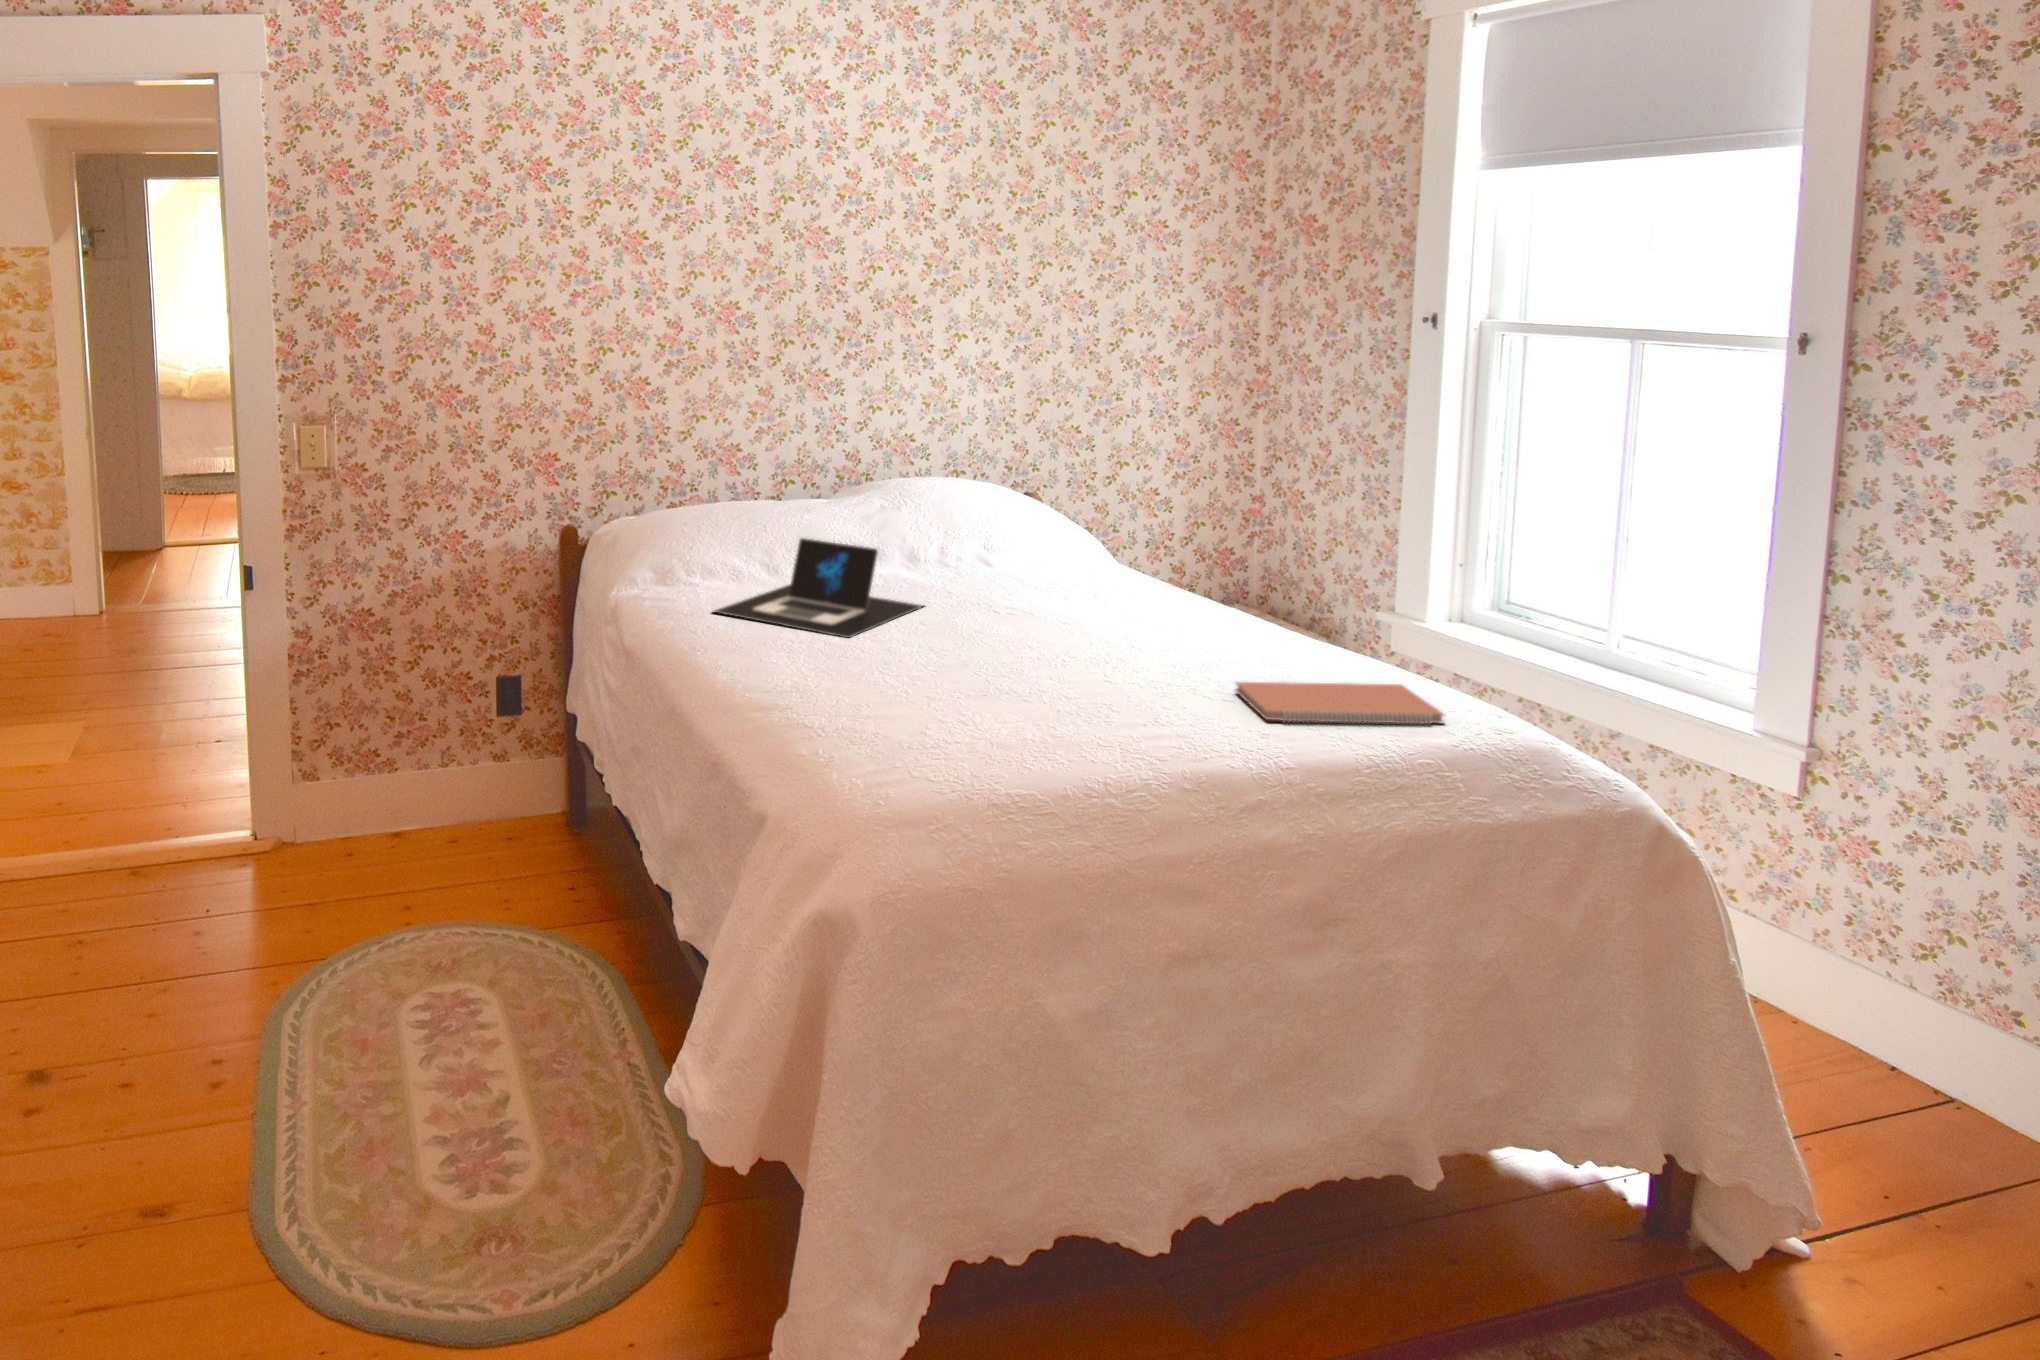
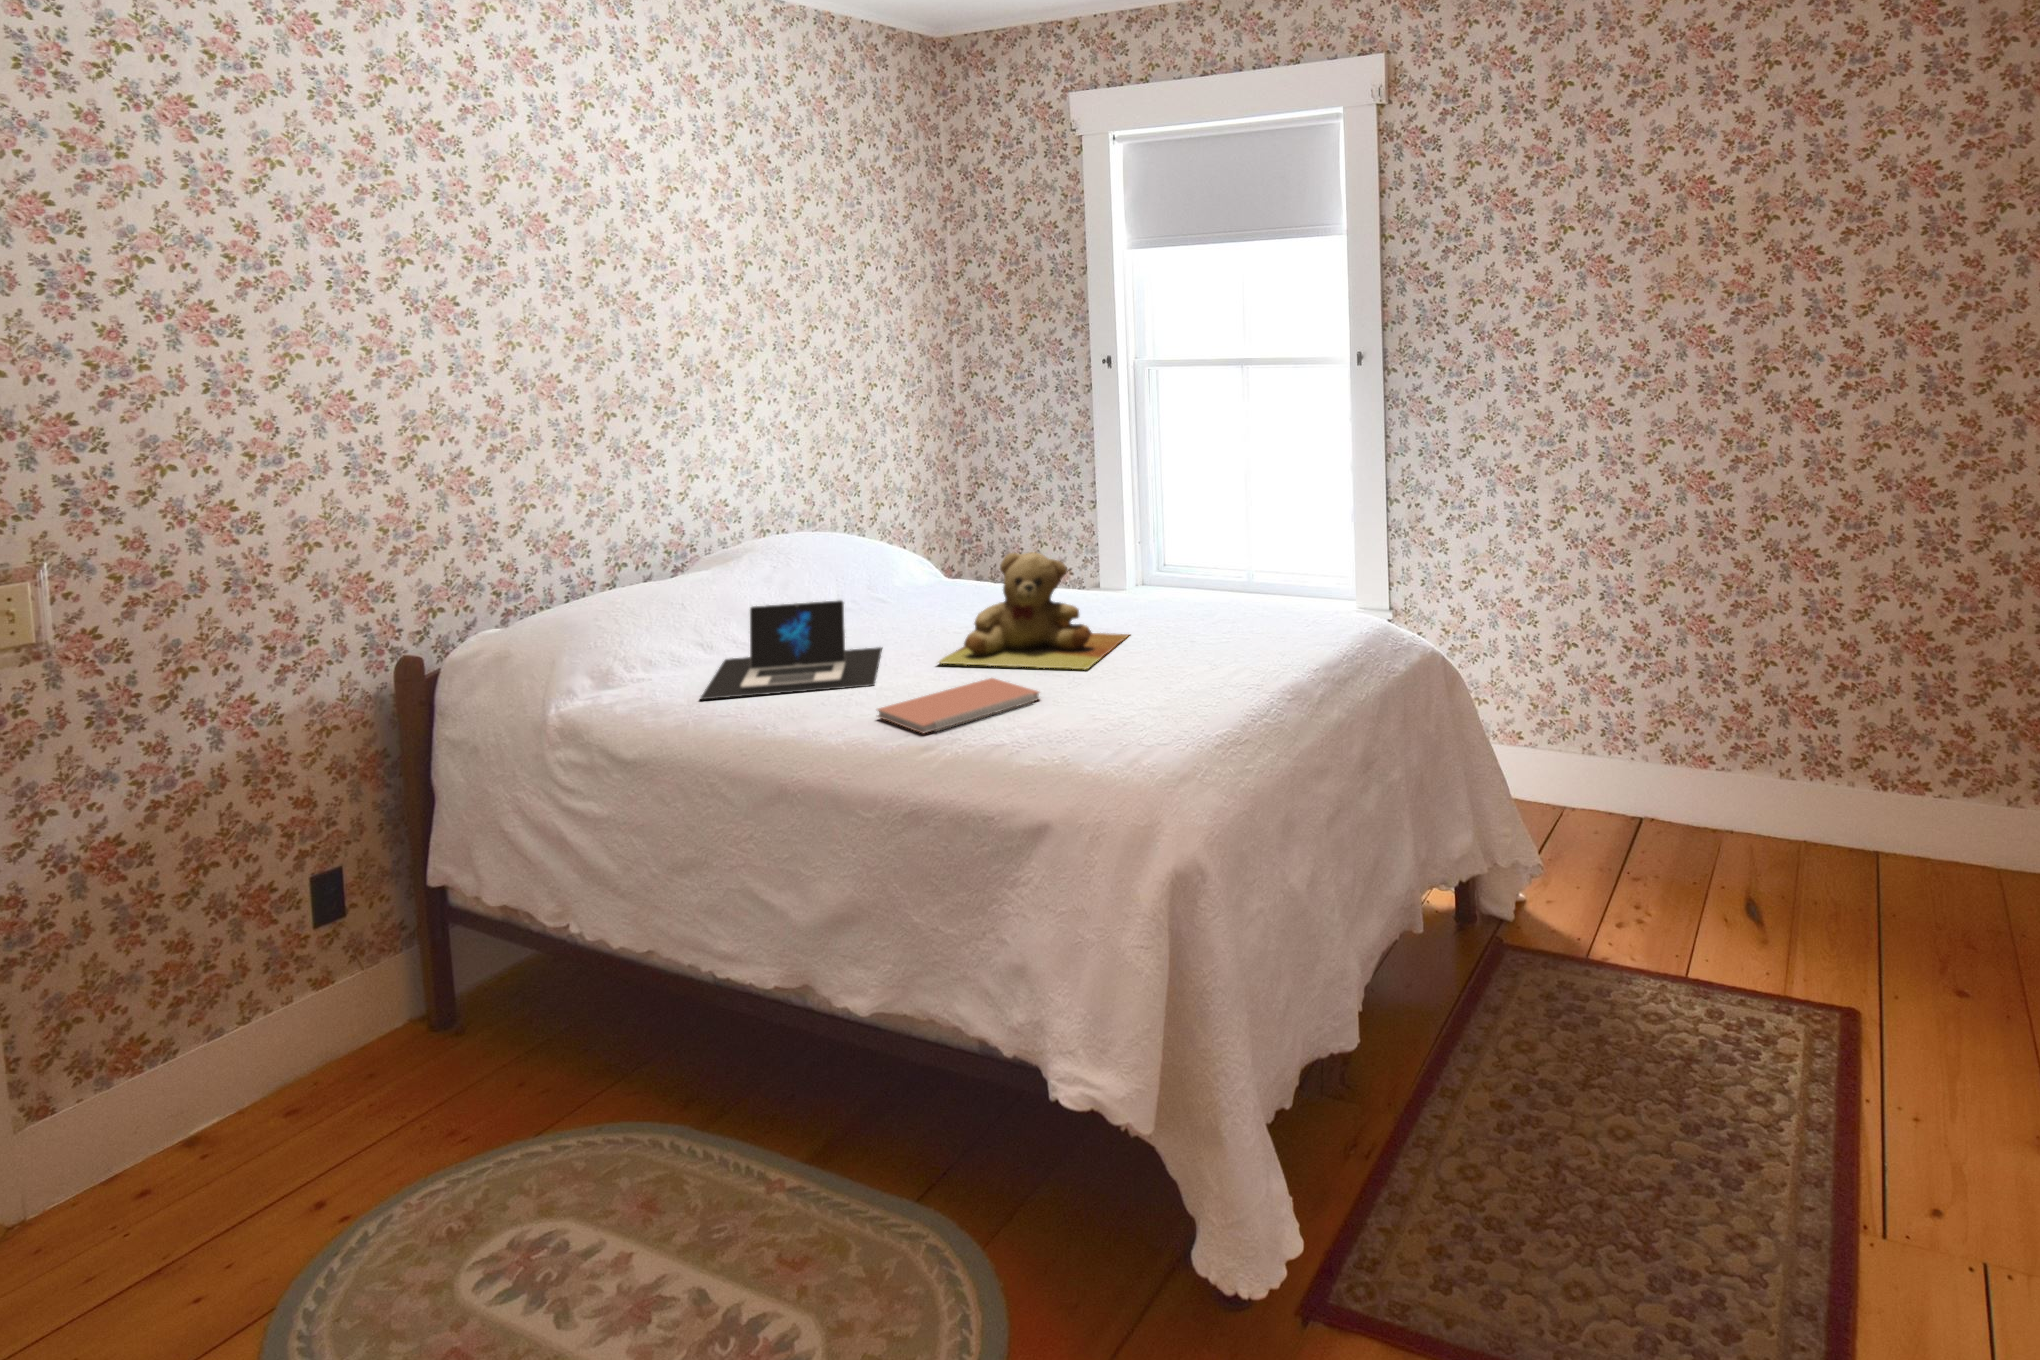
teddy bear: none [930,532,1177,678] -> present [939,552,1129,669]
notebook: present [1236,682,1444,725] -> present [878,678,1039,733]

